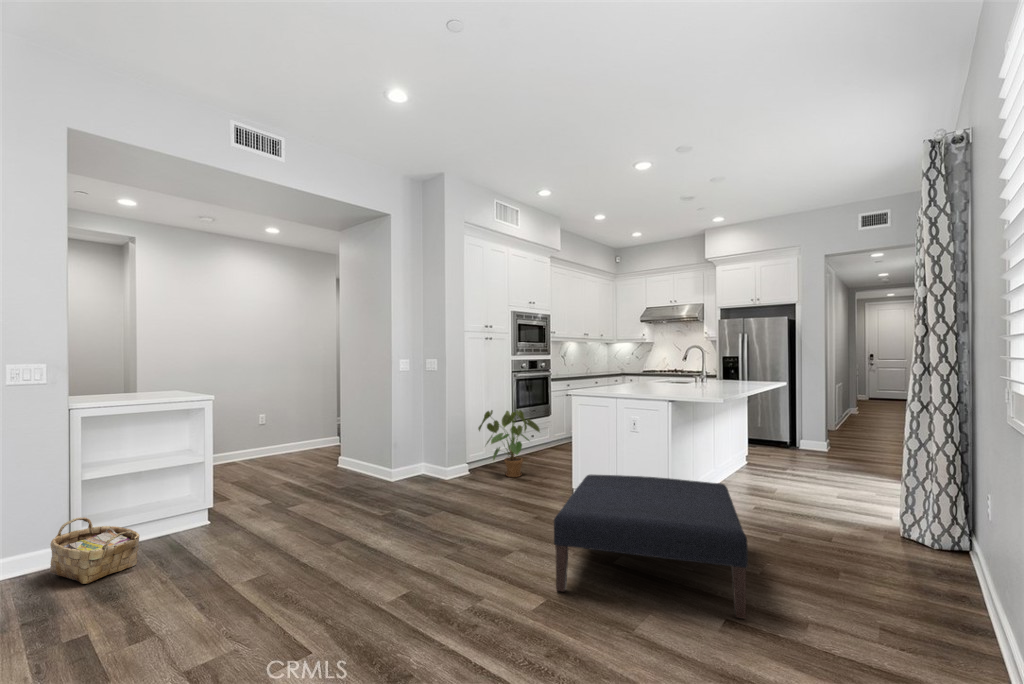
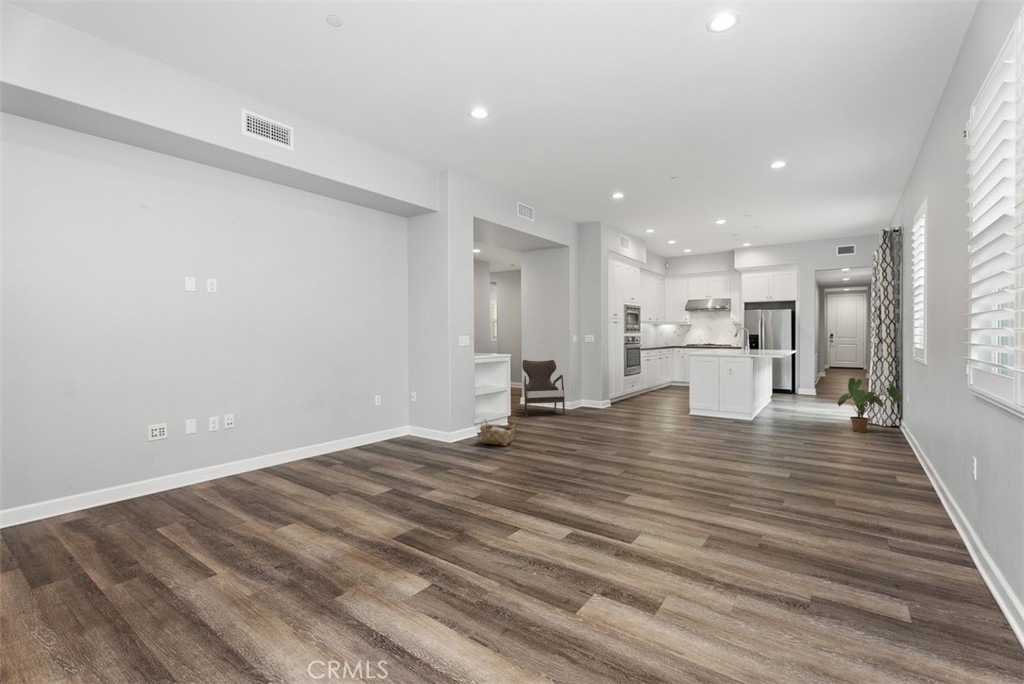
armchair: none [302,391,377,489] -> present [522,360,565,417]
house plant: present [478,410,540,477] -> present [838,378,902,432]
ottoman: present [554,475,748,619] -> none [712,396,811,444]

